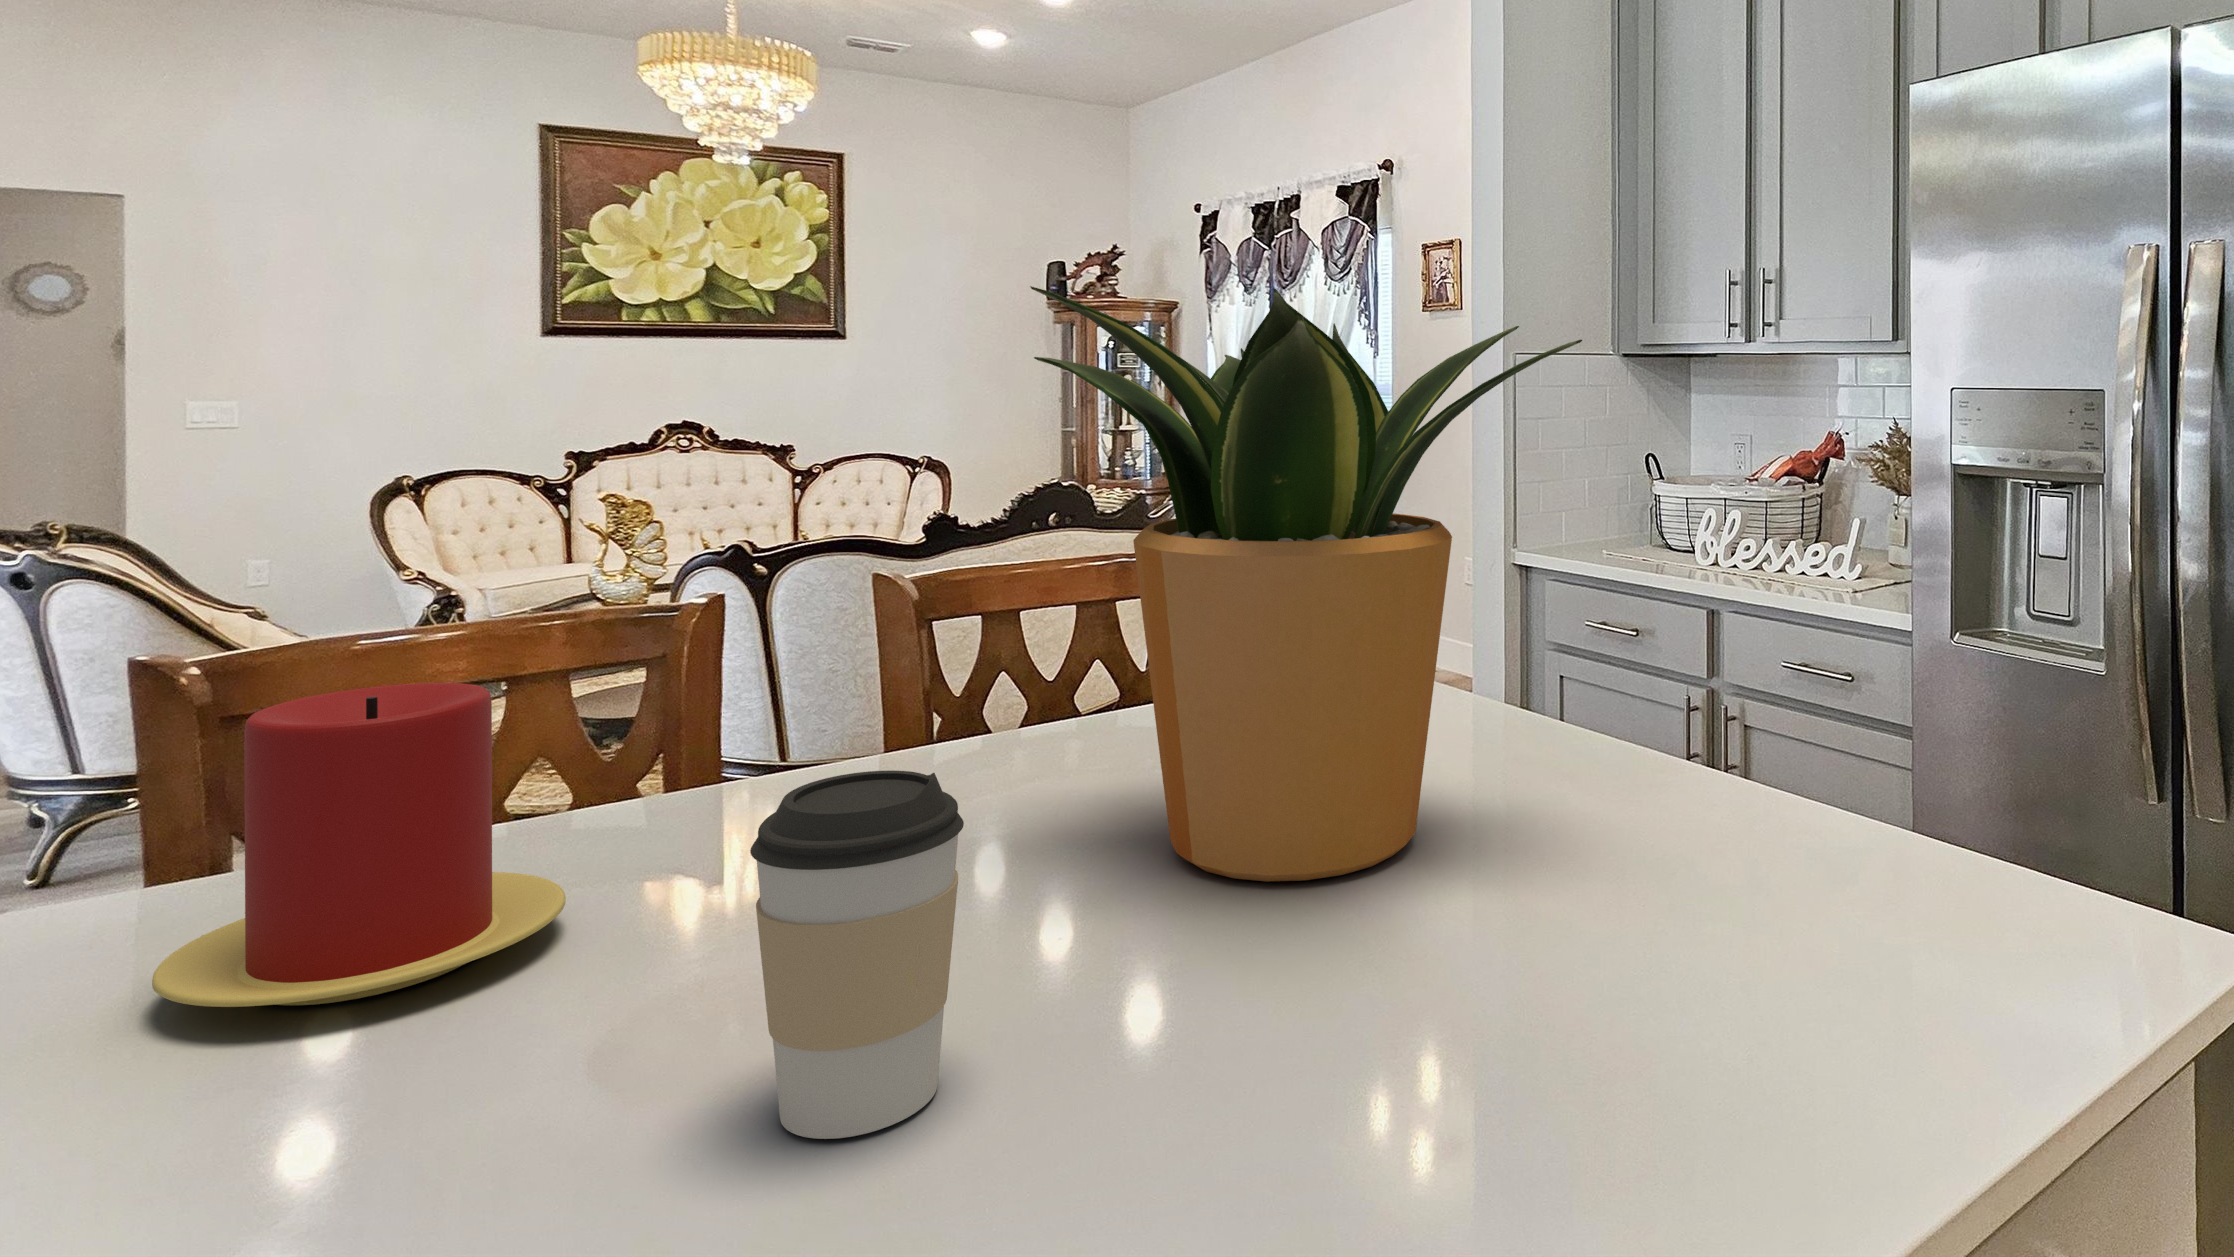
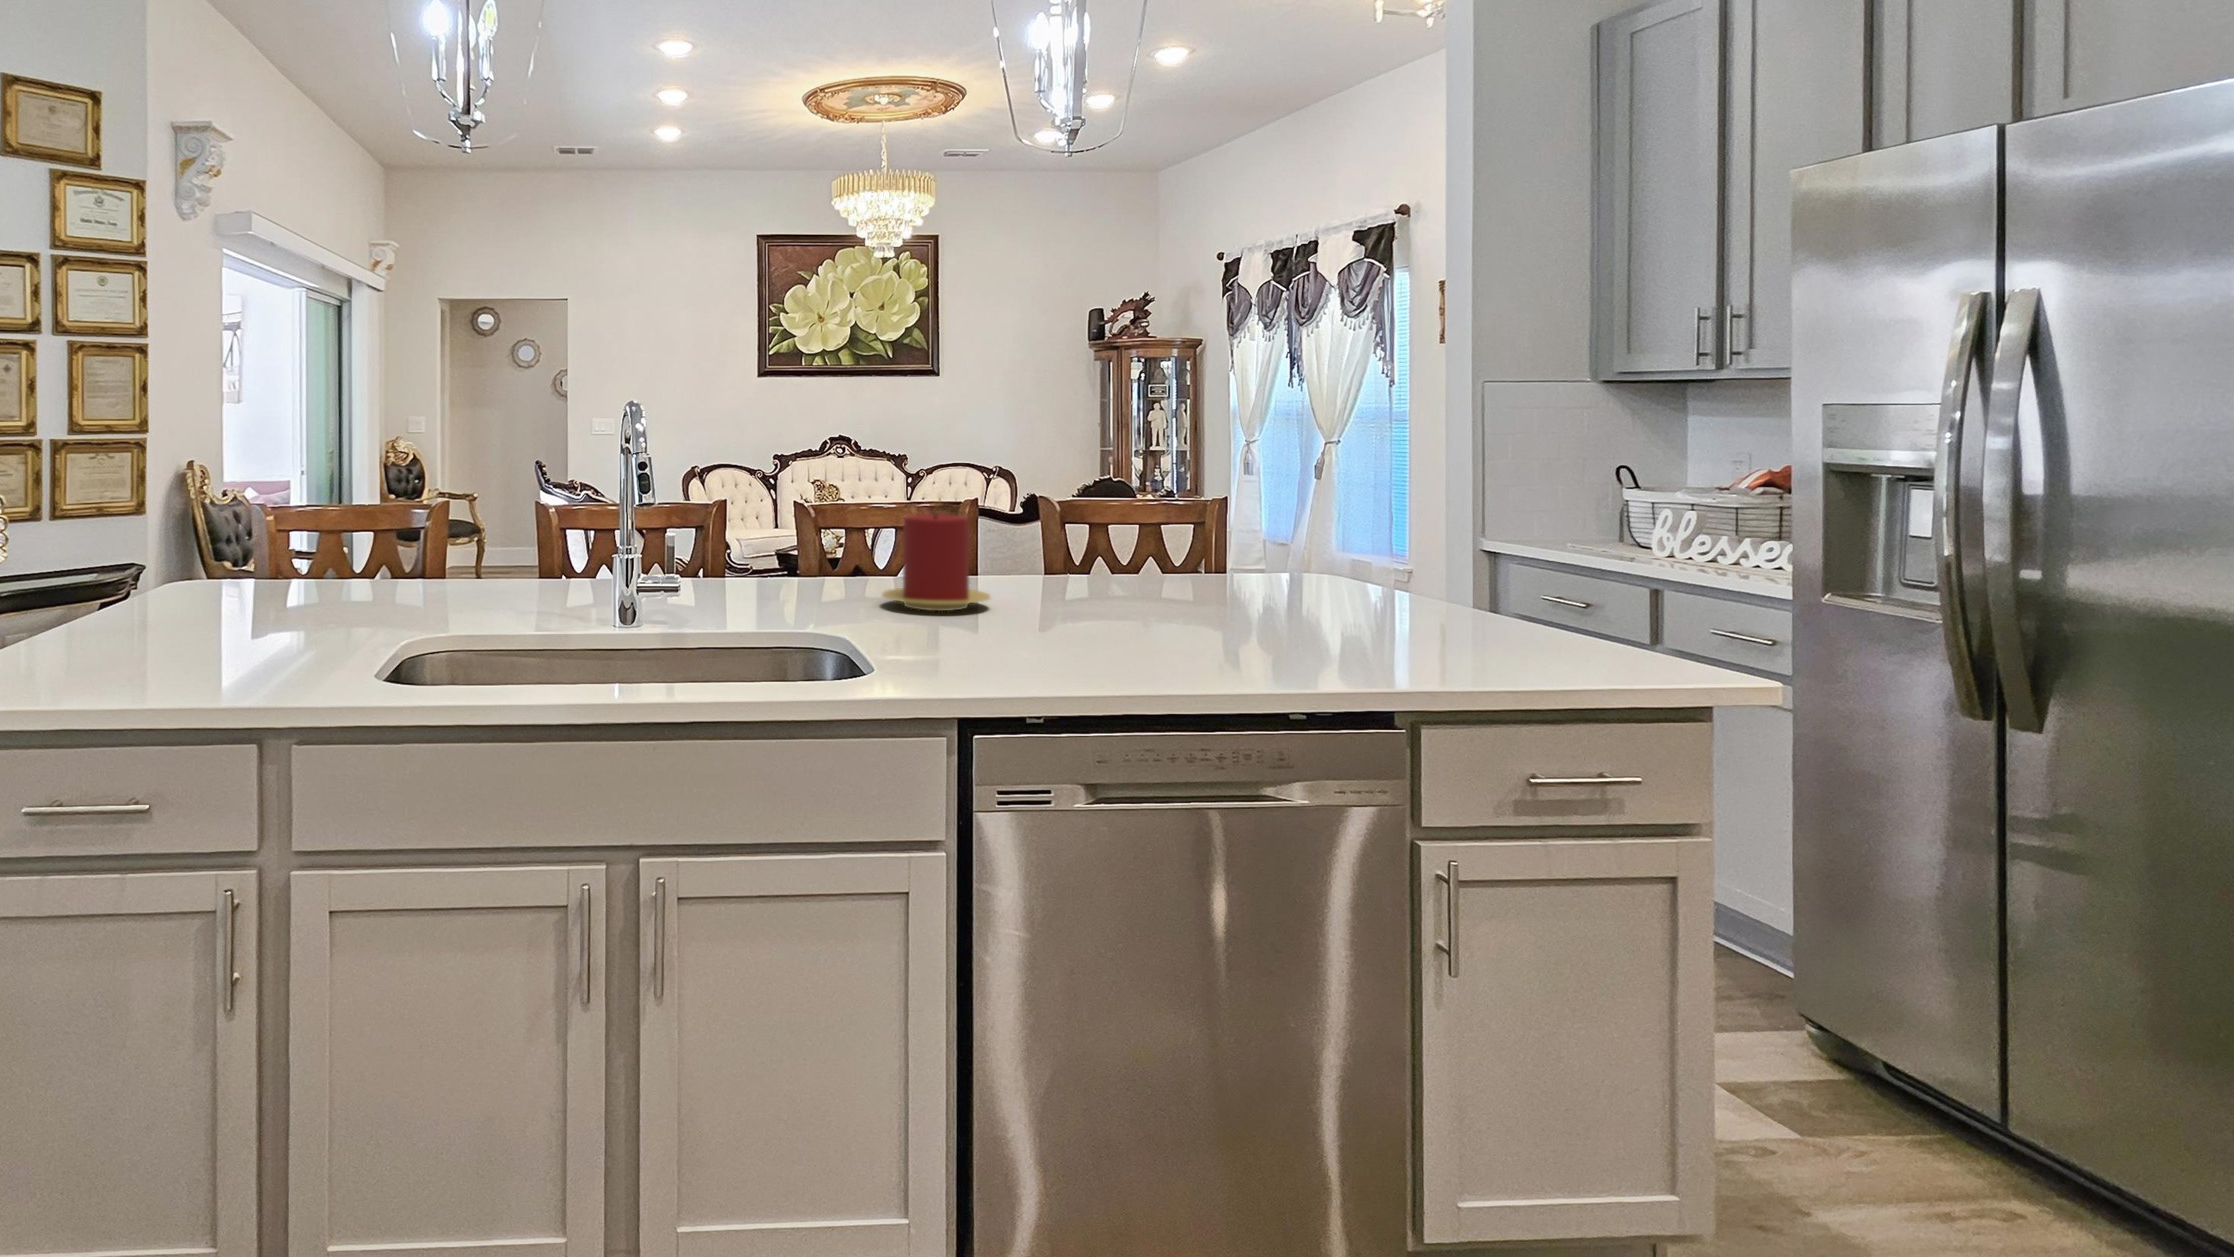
potted plant: present [1030,286,1582,881] -> none [1156,366,1427,624]
coffee cup: present [750,770,964,1139] -> none [1085,537,1151,644]

